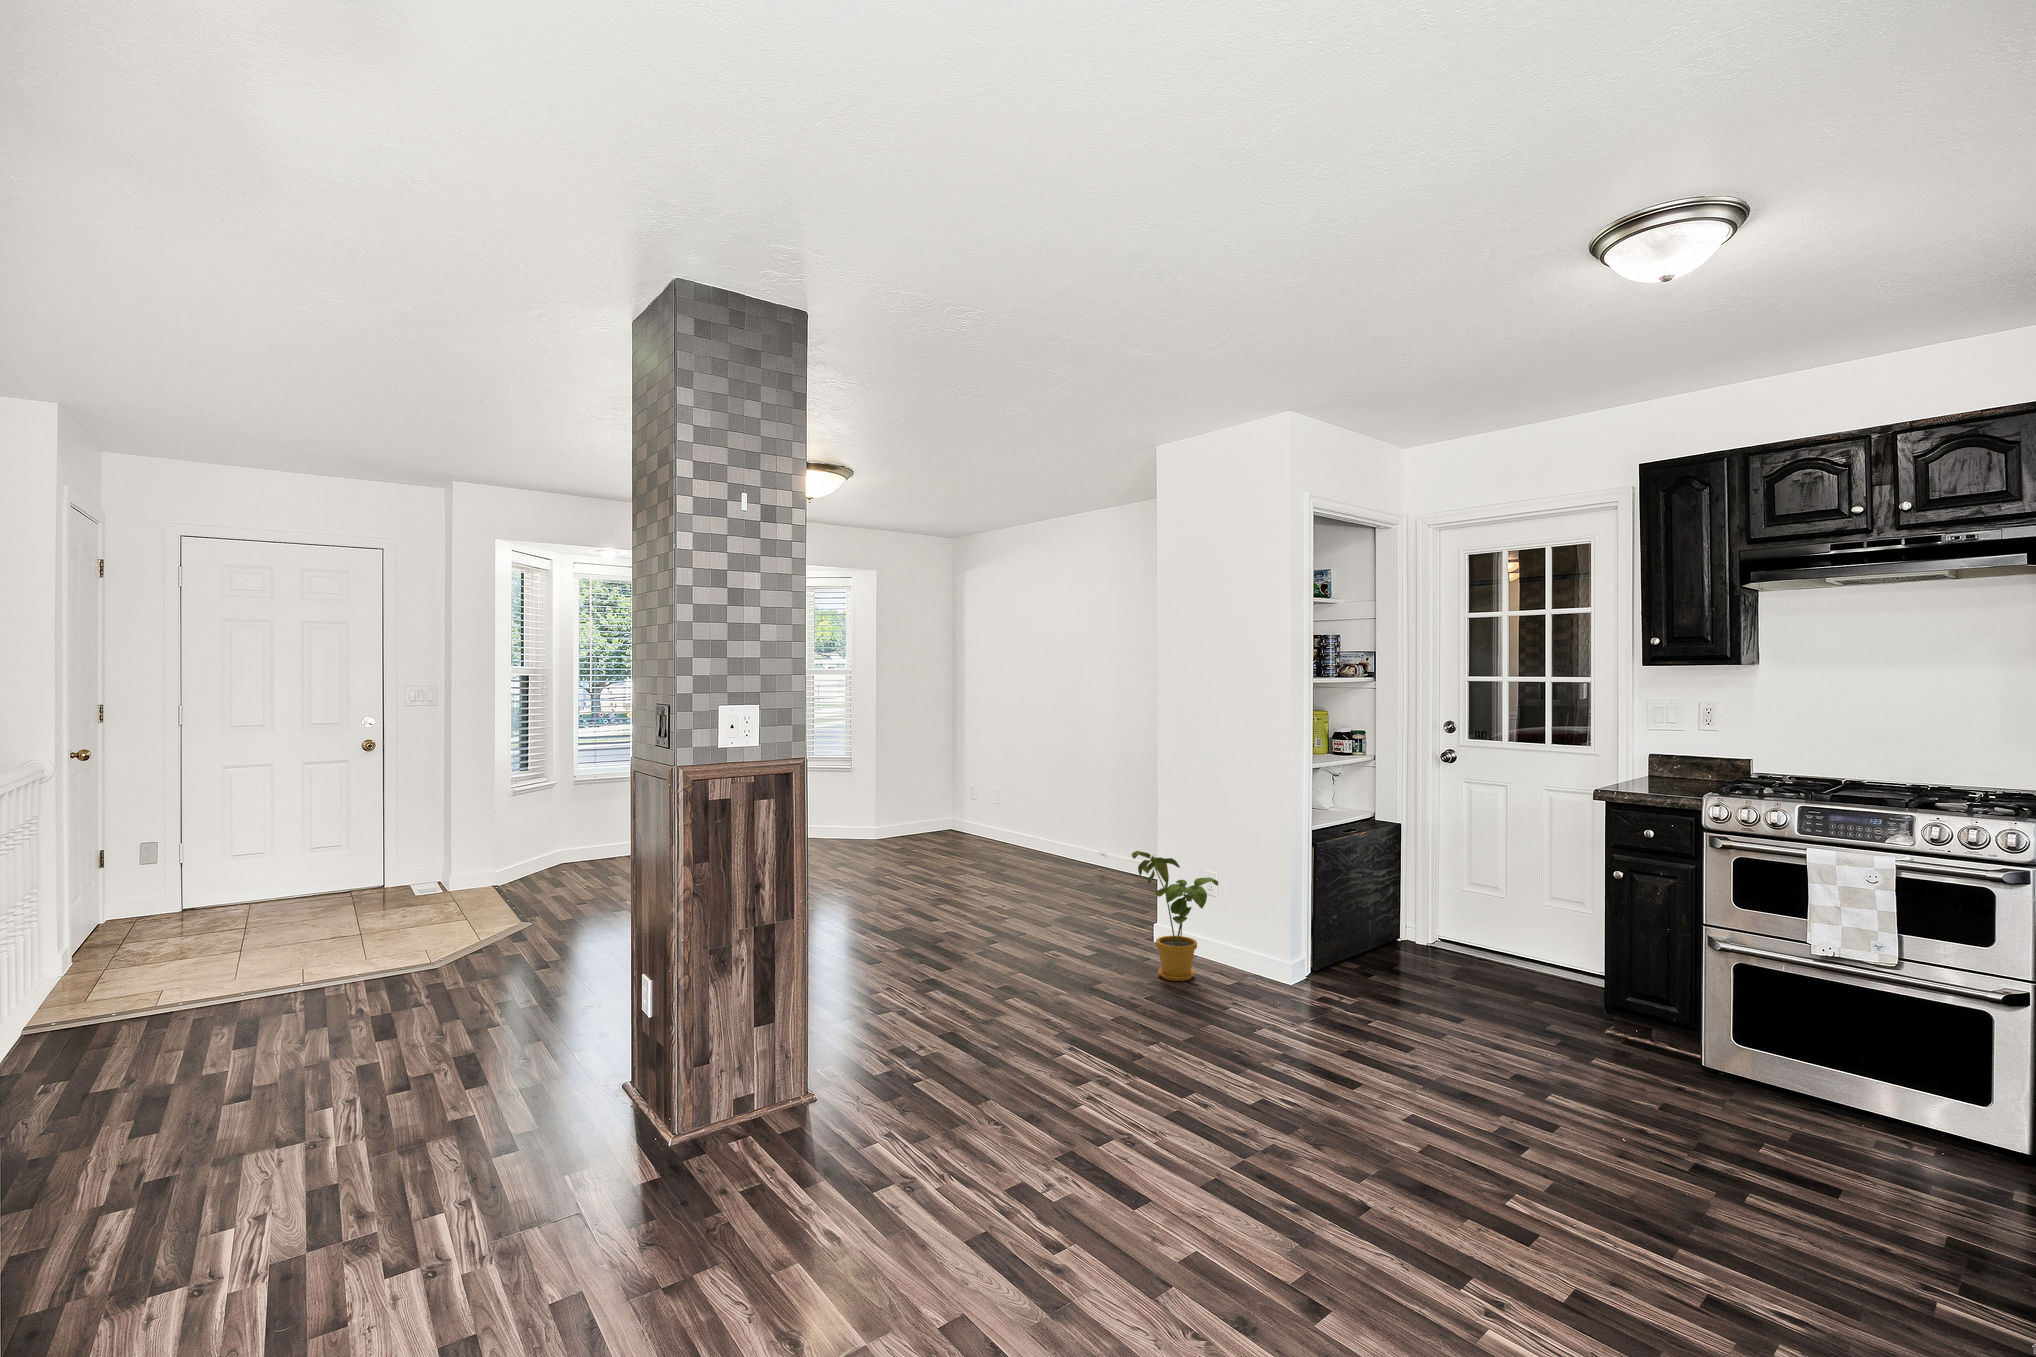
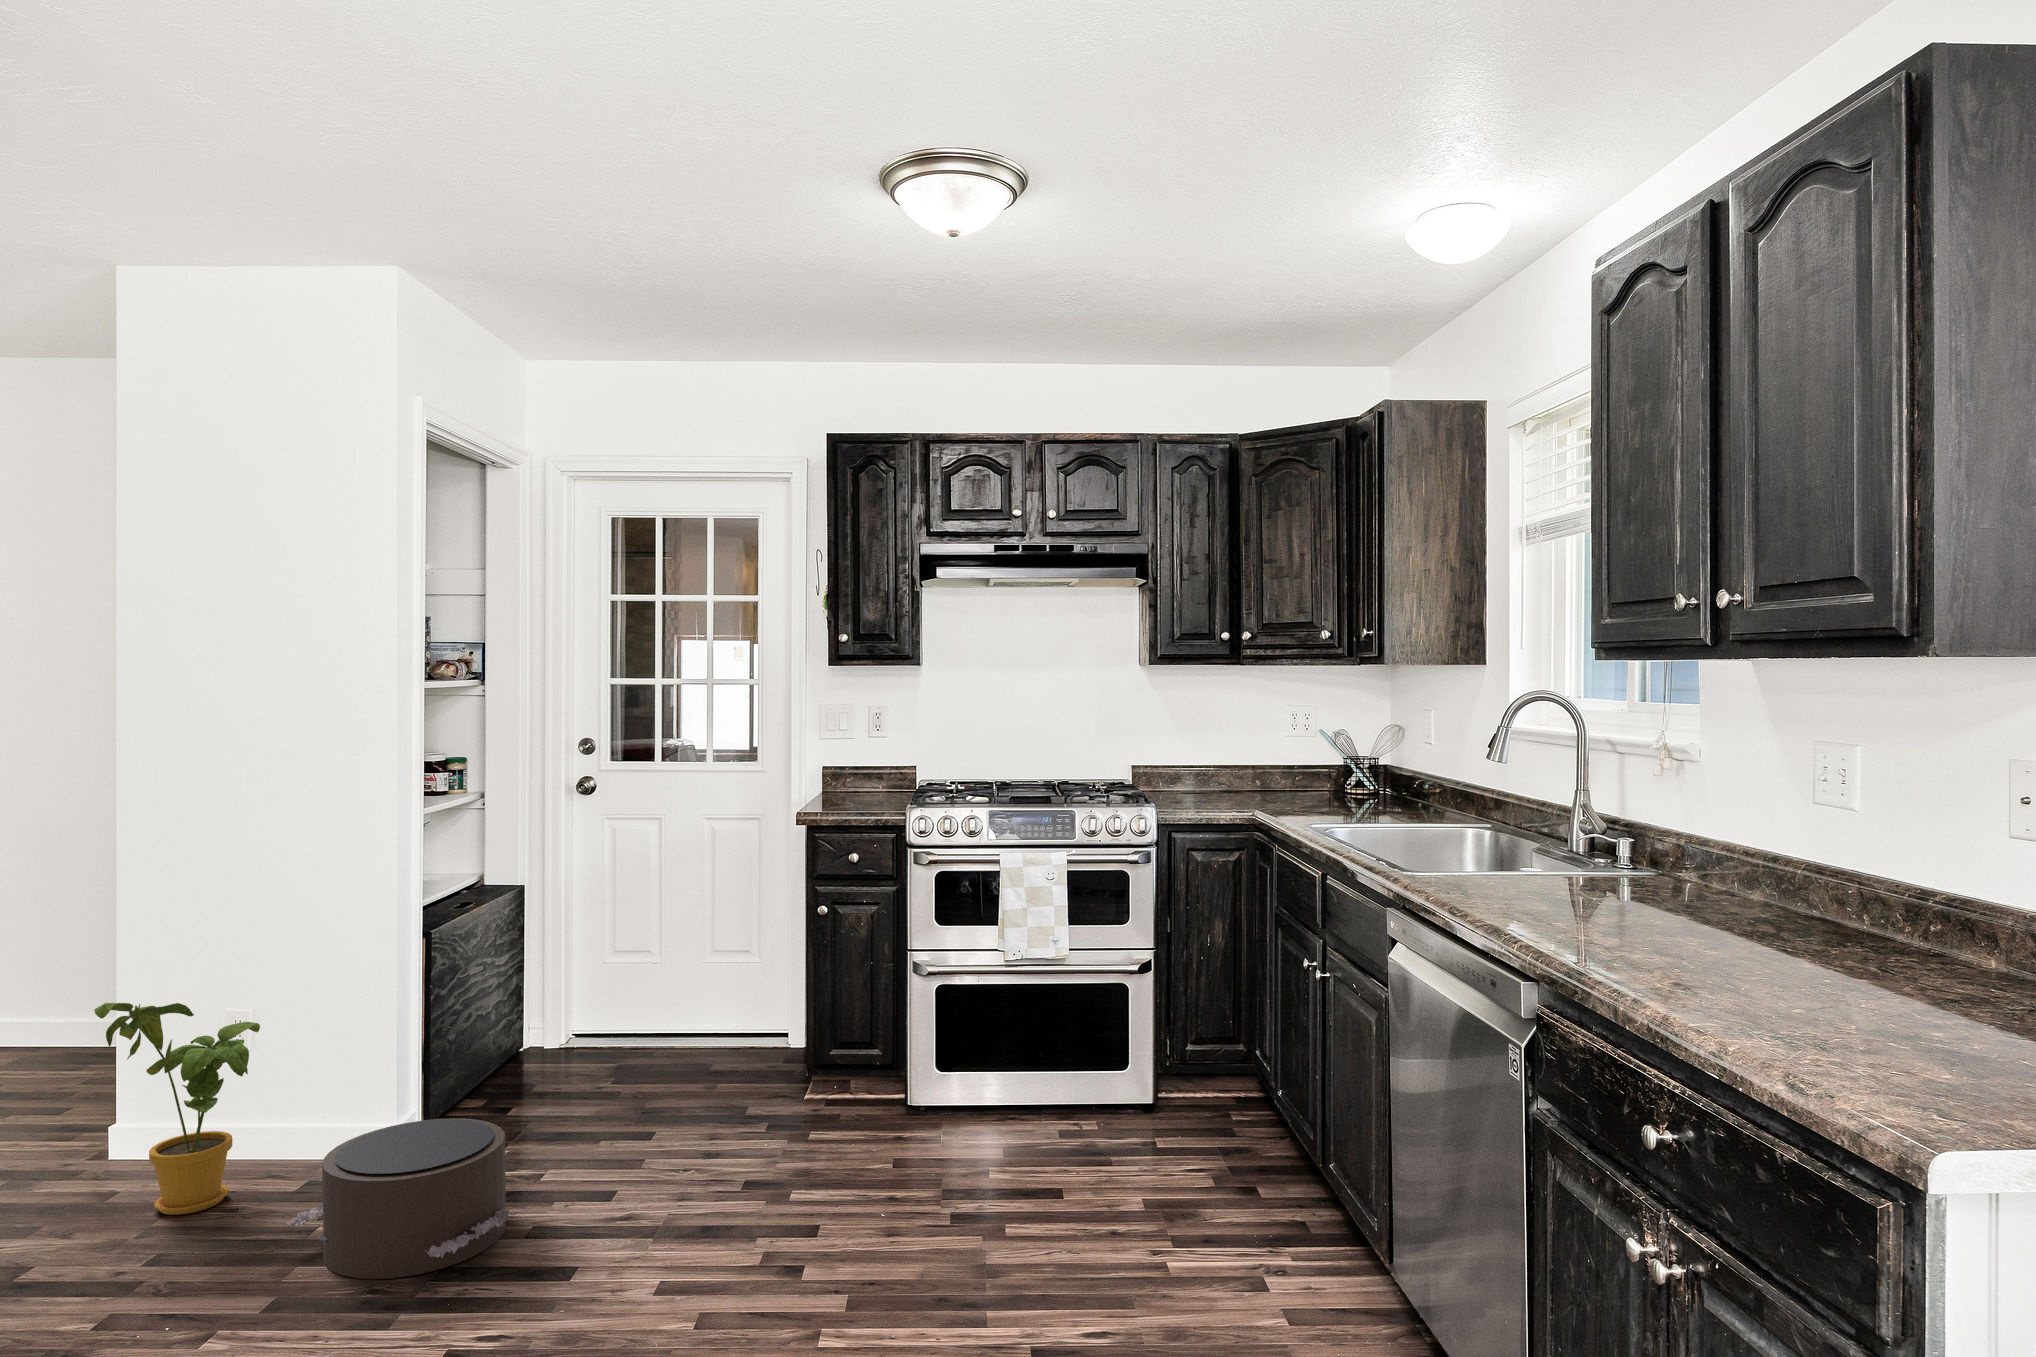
pouf: none [1207,959,1334,1055] -> present [286,1118,517,1279]

